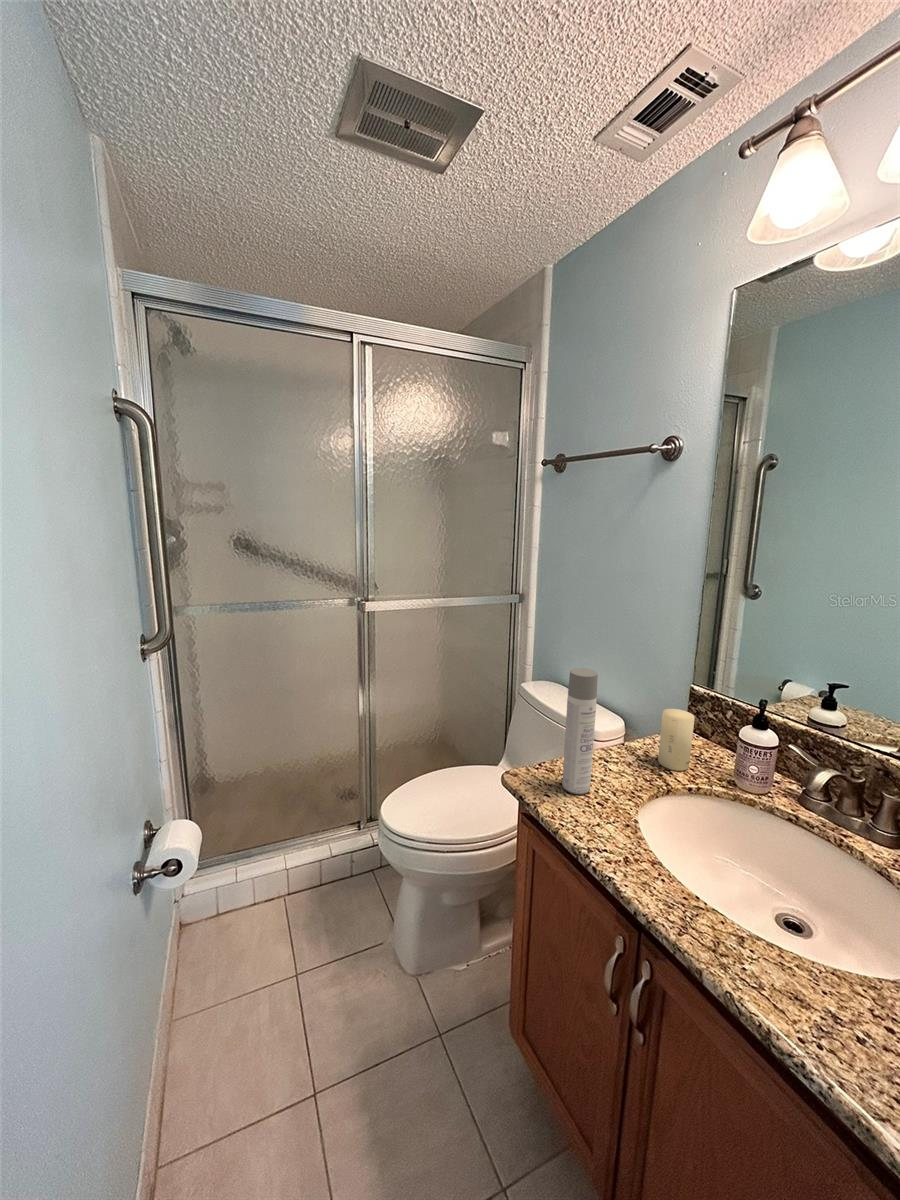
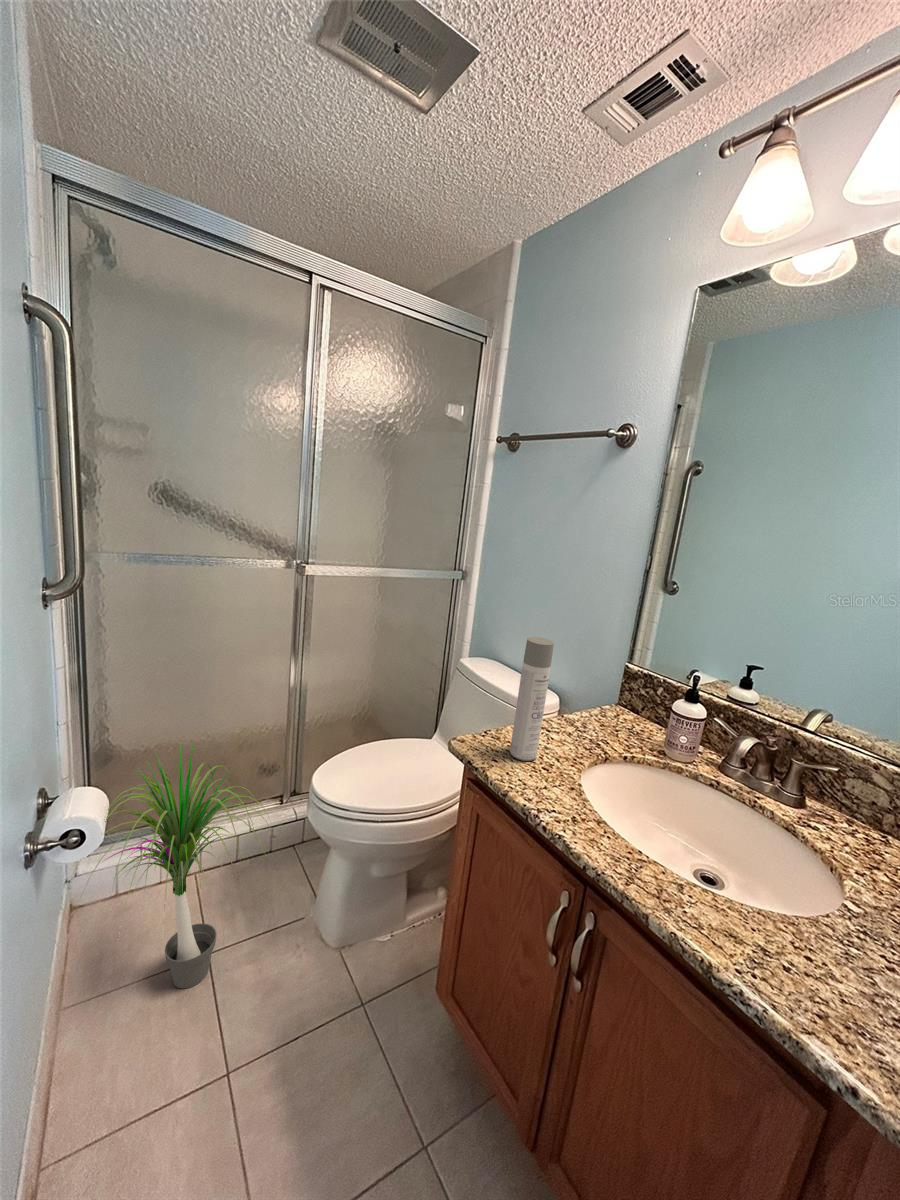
candle: present [658,709,695,771] -> none [597,683,634,742]
potted plant: none [171,772,350,1005] -> present [78,745,268,988]

